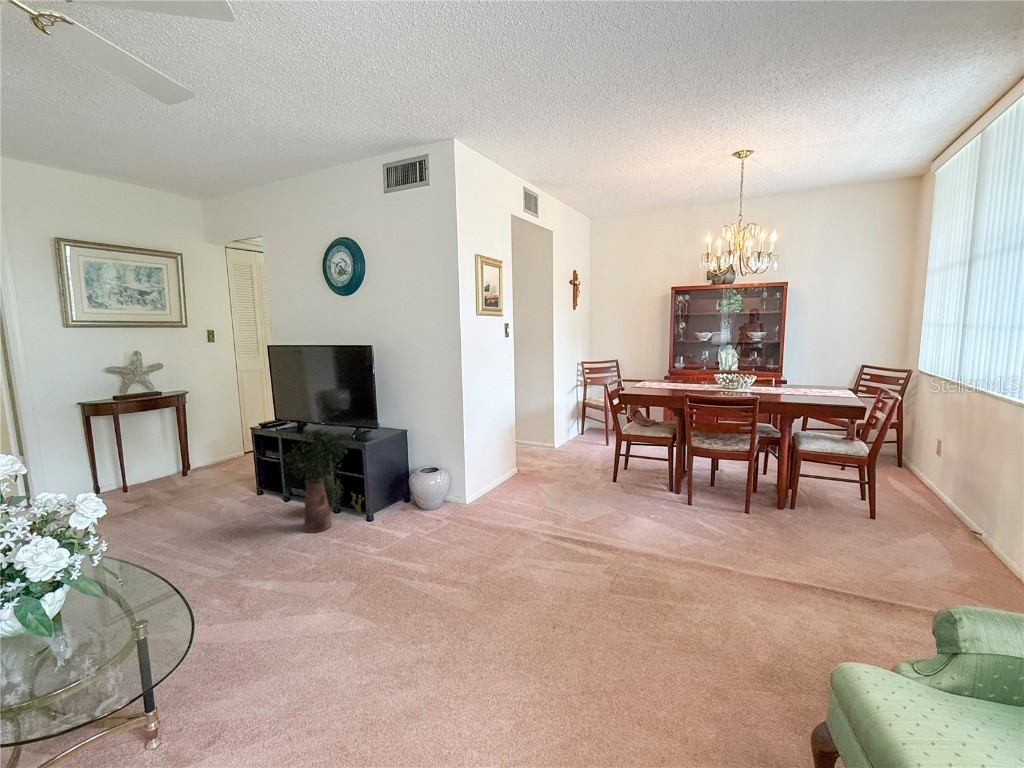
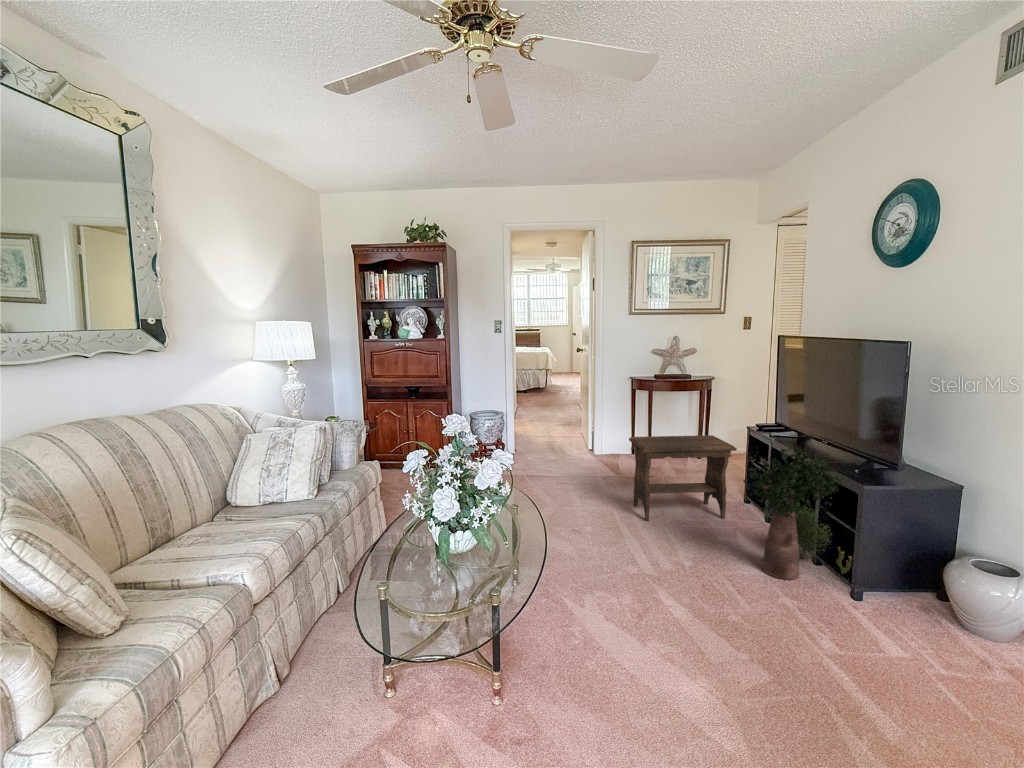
footstool: none [129,442,252,544] -> present [629,435,737,521]

